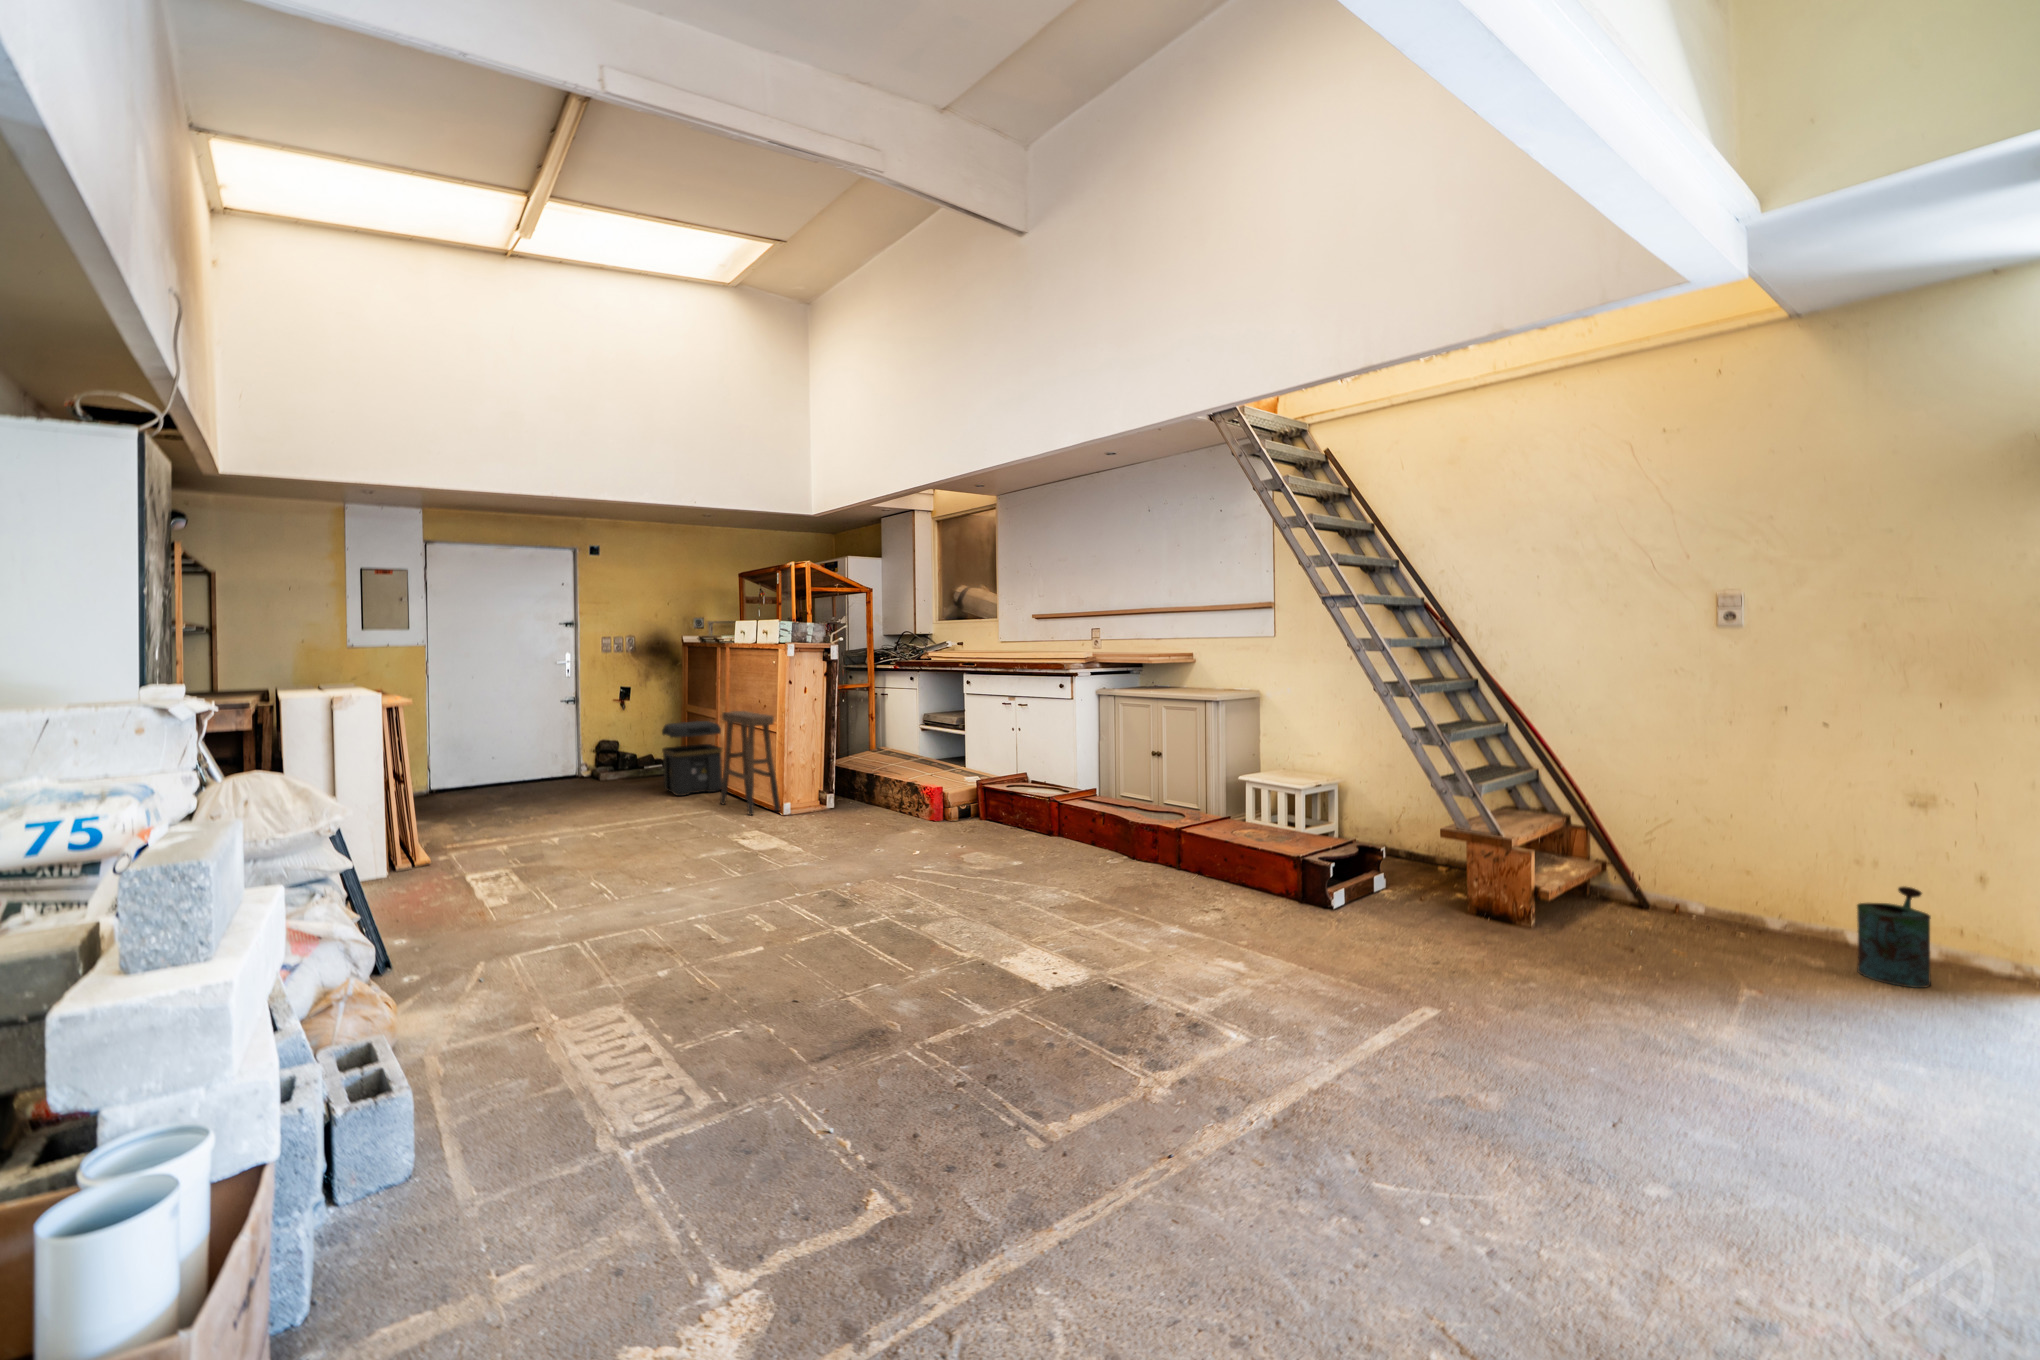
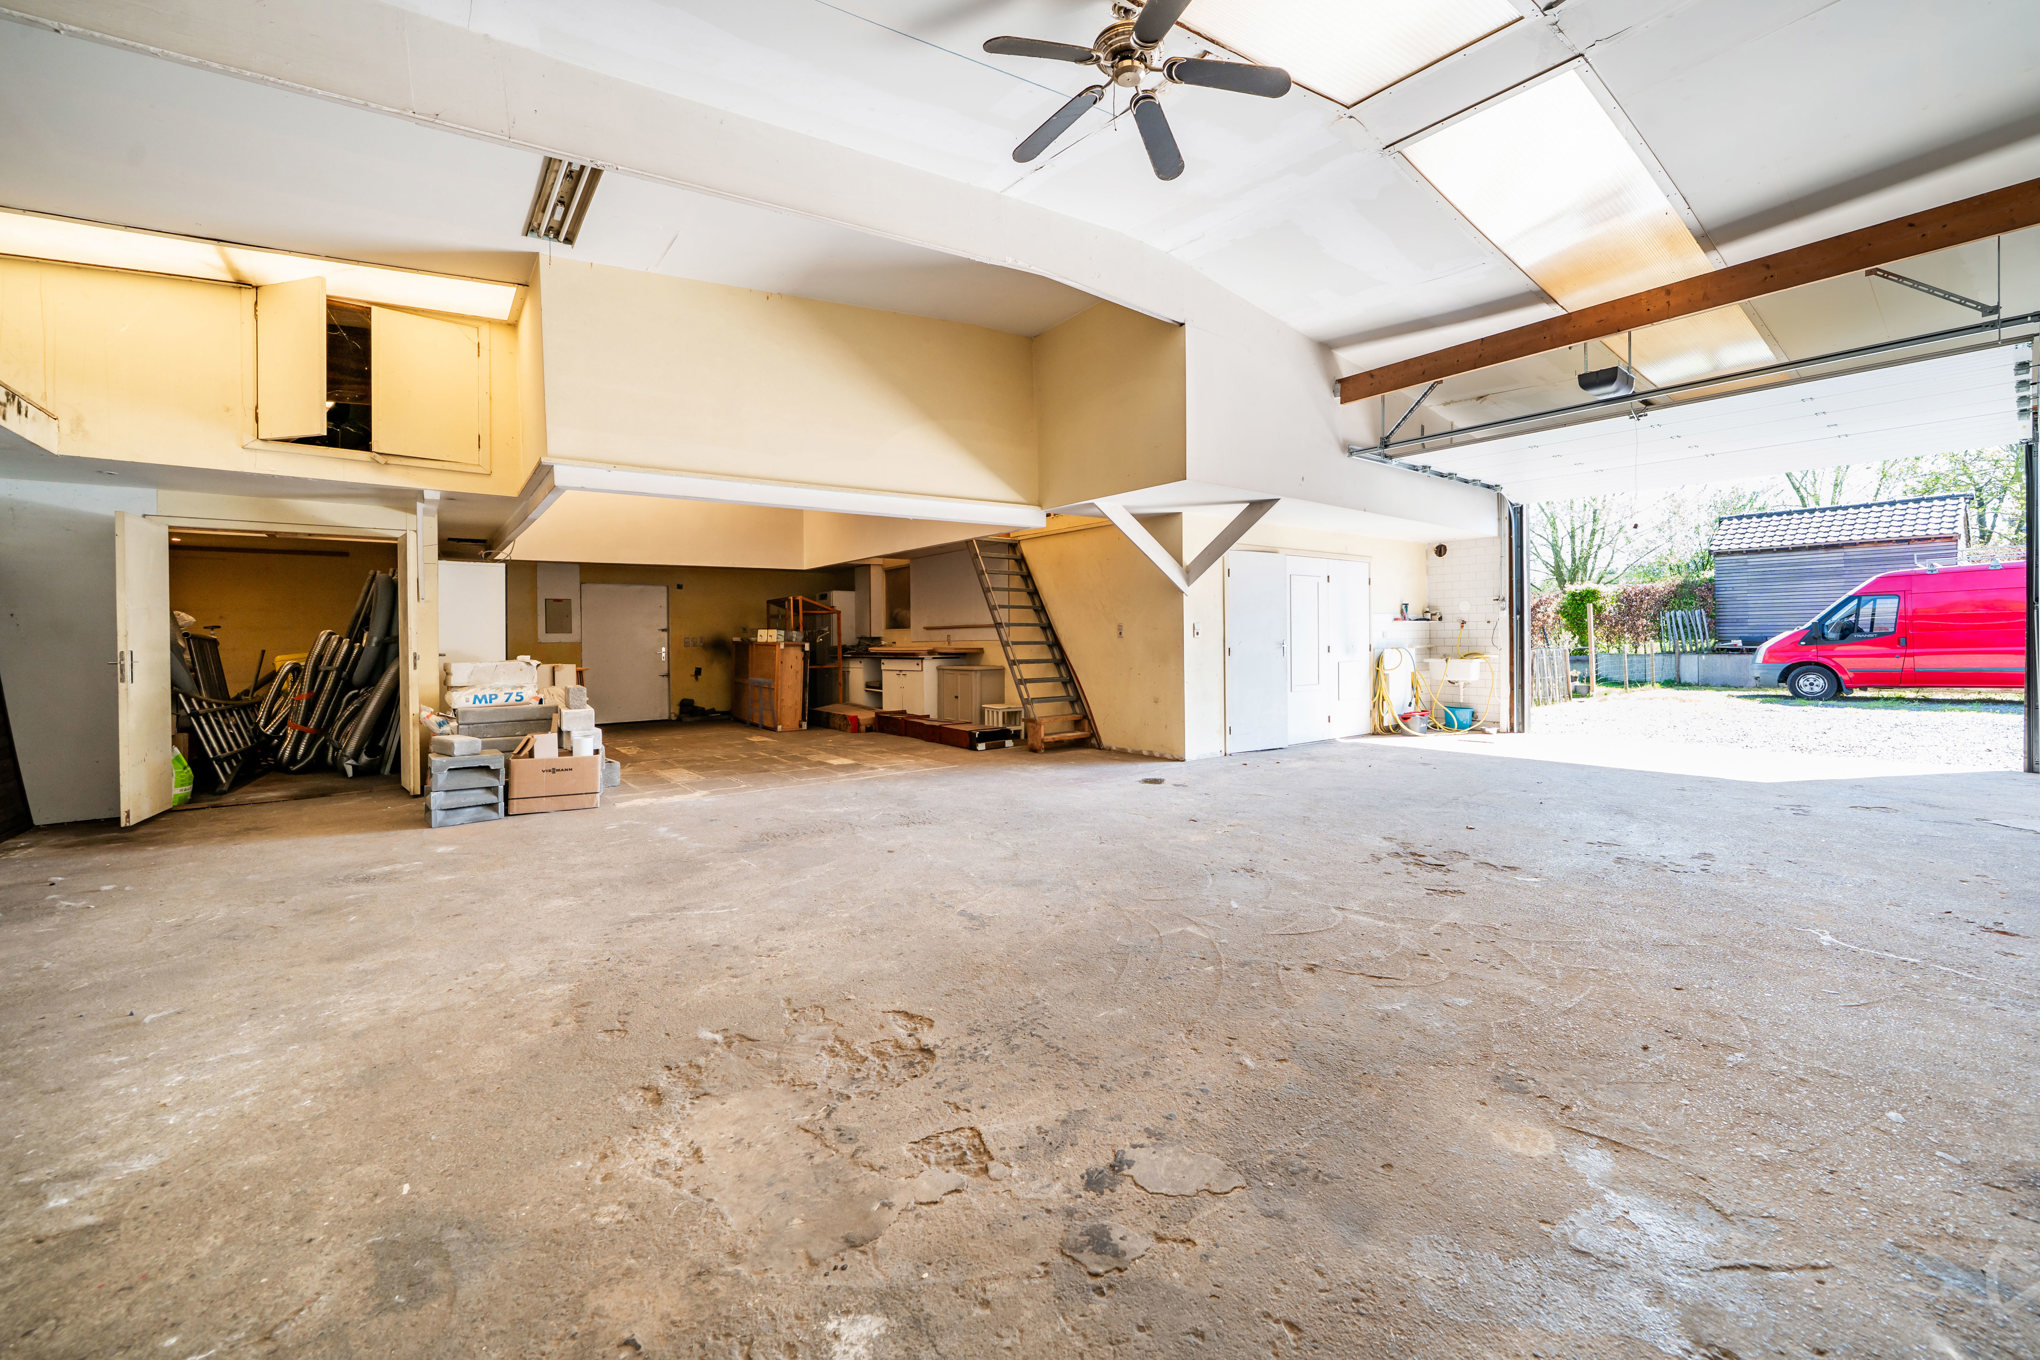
toolbox: present [662,721,722,796] -> none [717,685,750,724]
watering can: present [1857,887,1931,988] -> none [1128,732,1158,763]

